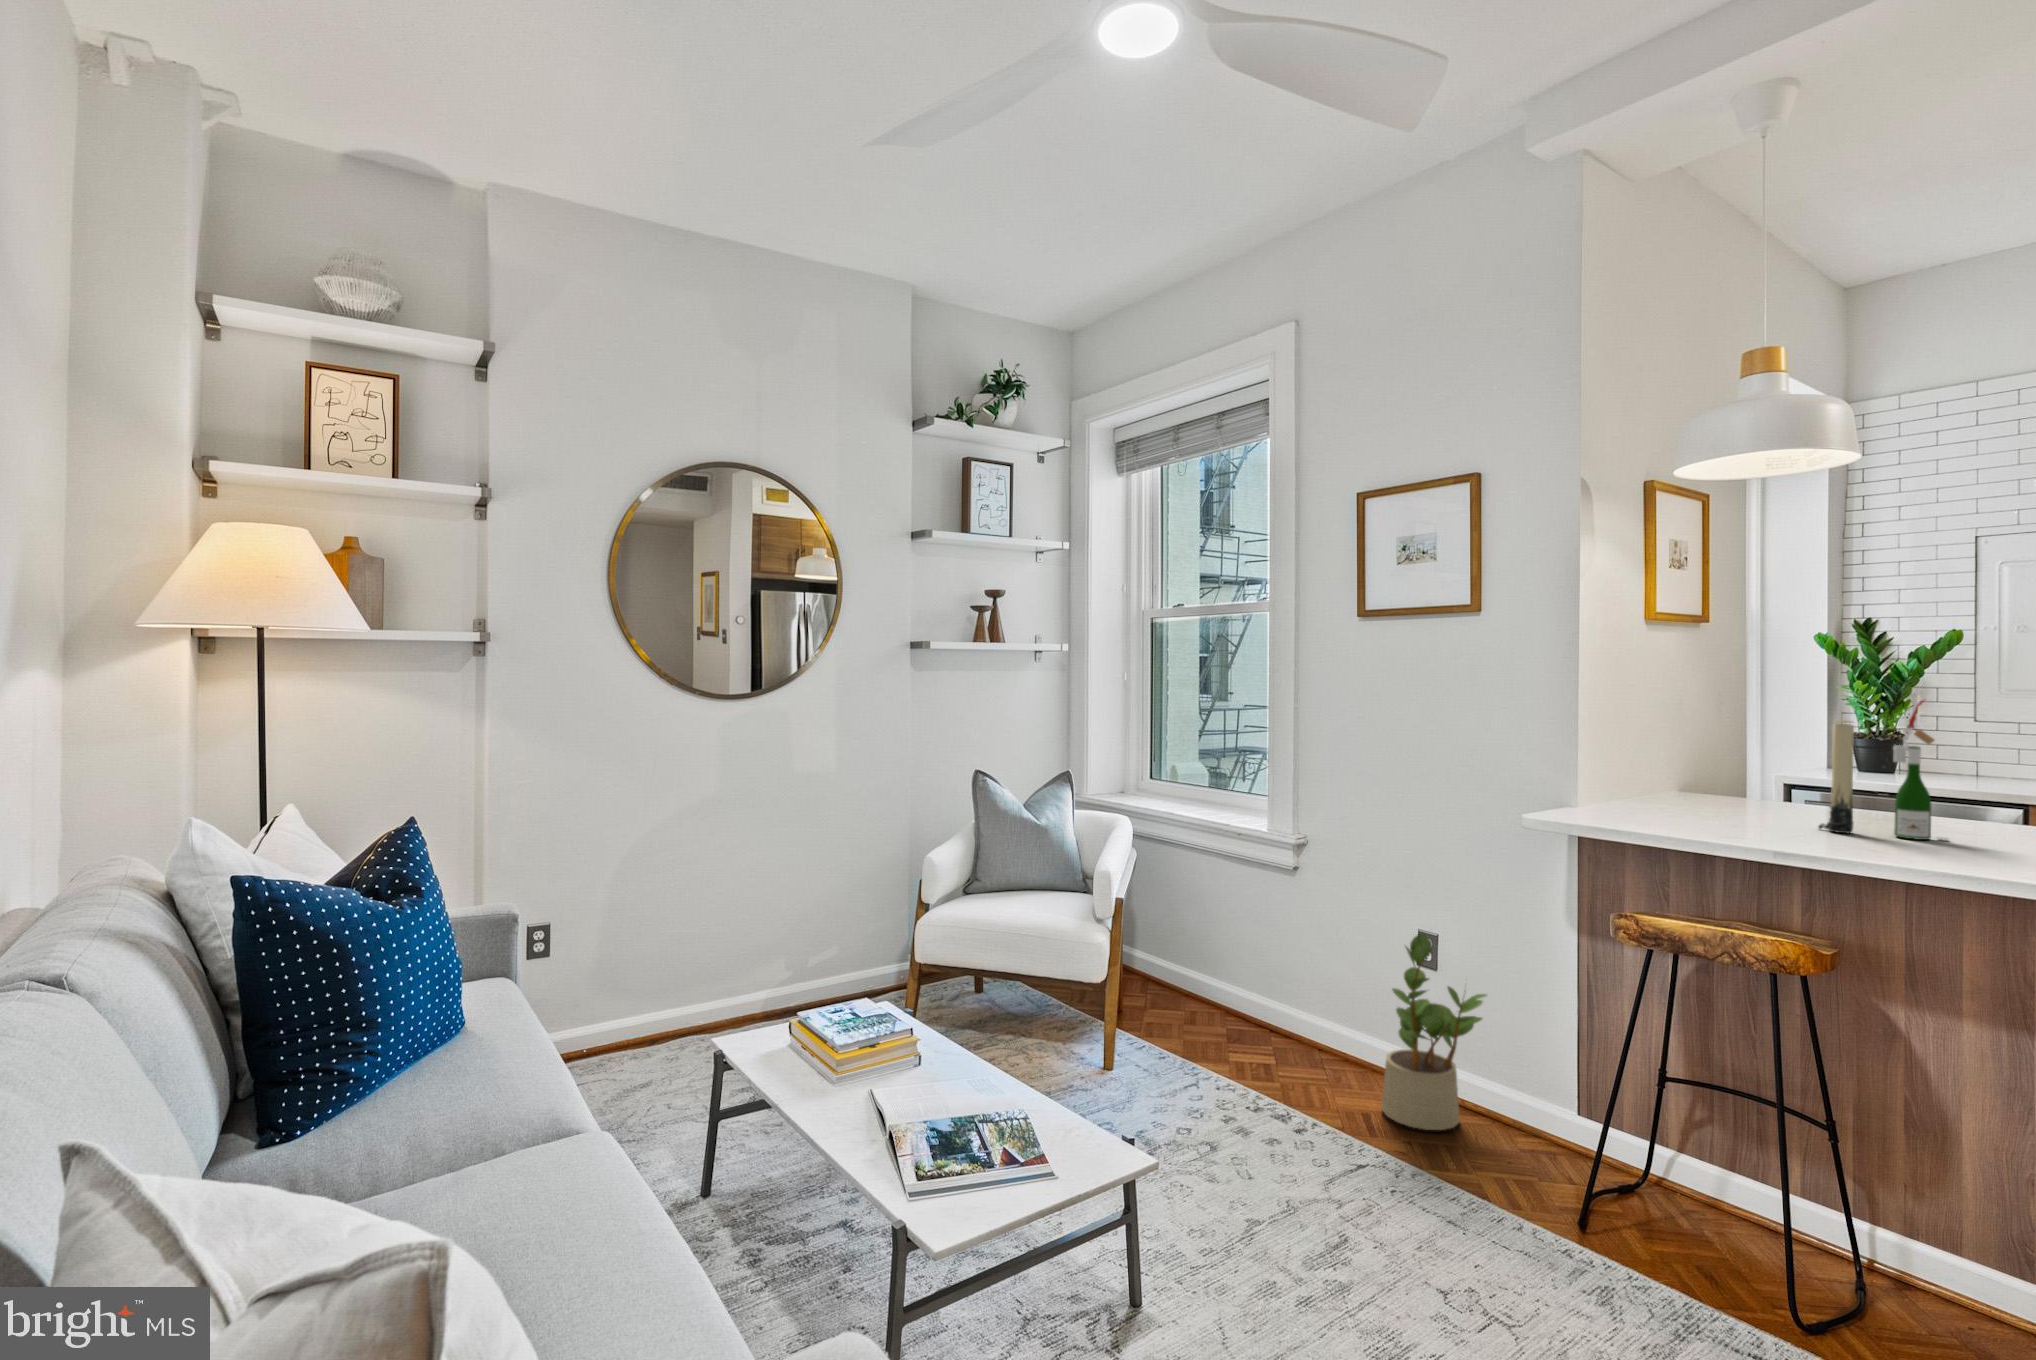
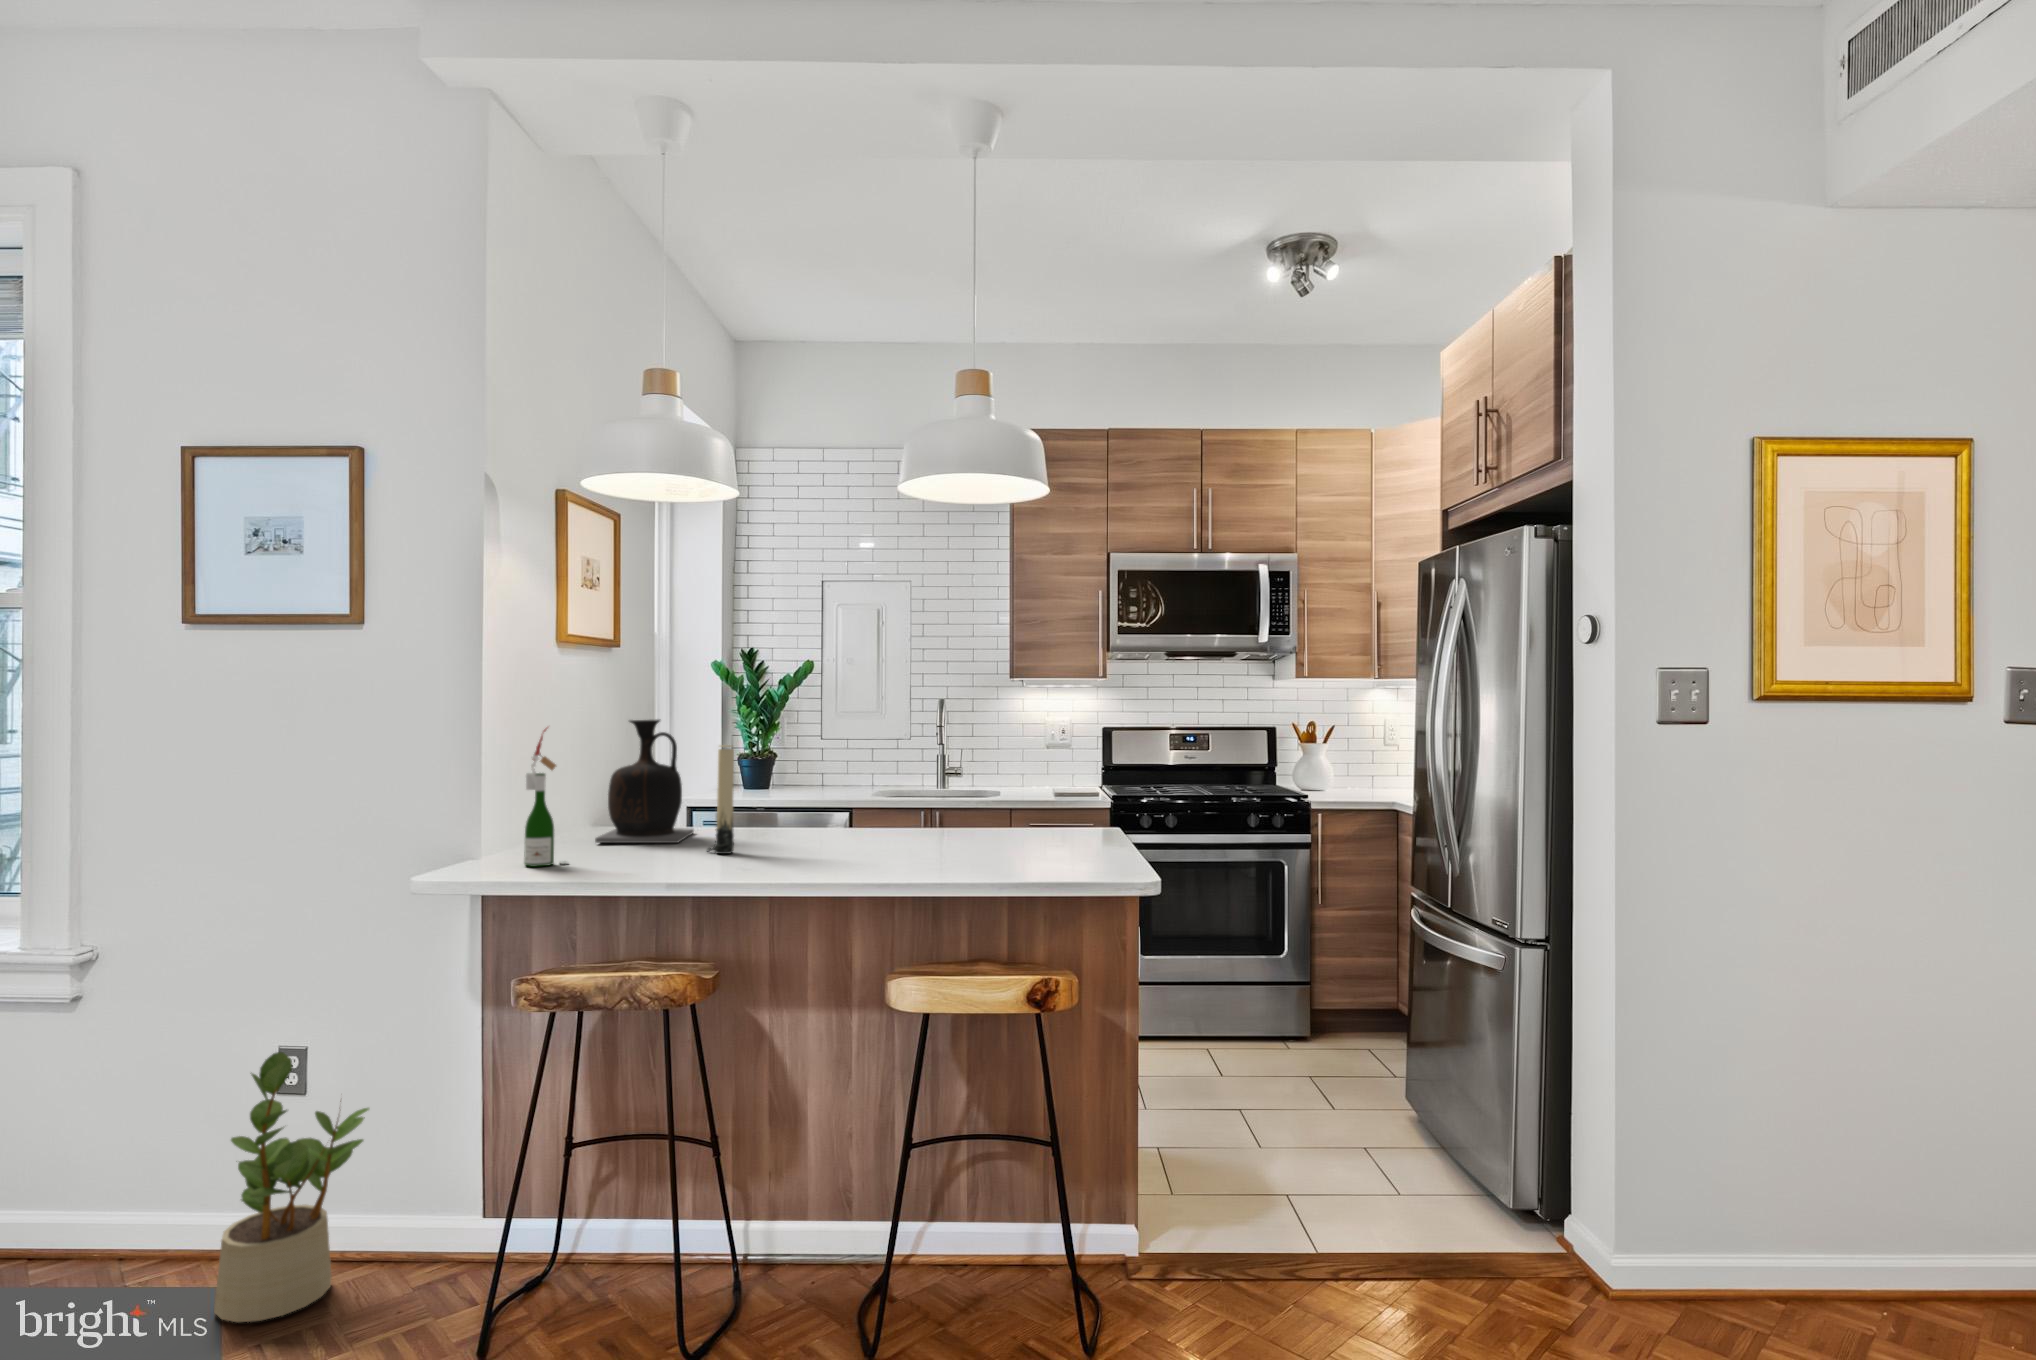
vase: none [1687,693,1799,817] -> present [595,720,694,843]
wine bottle: present [1893,700,1948,841] -> present [524,728,568,867]

